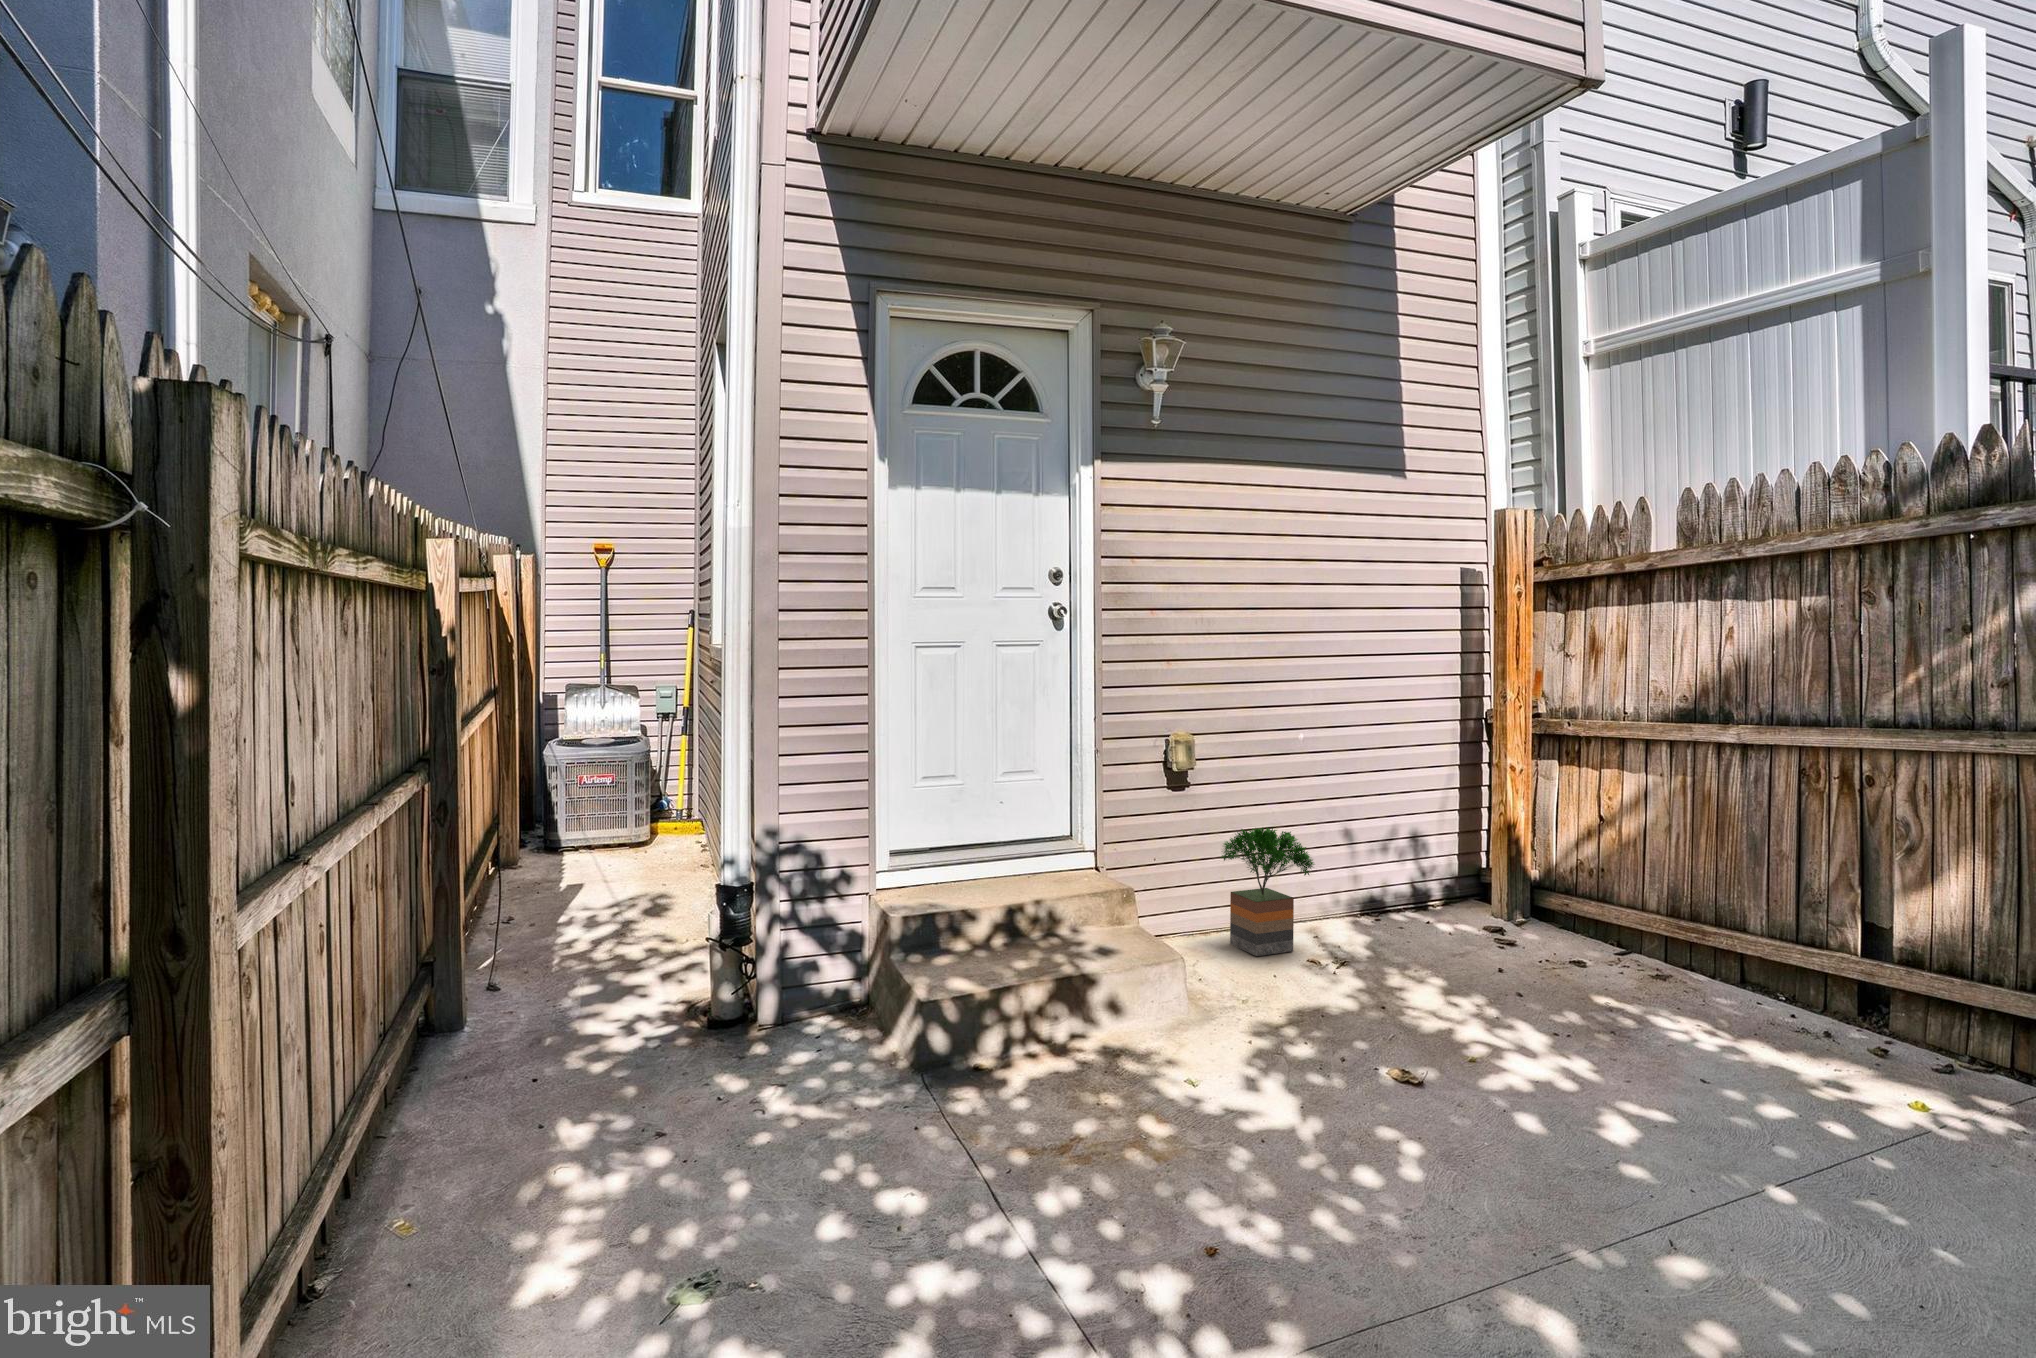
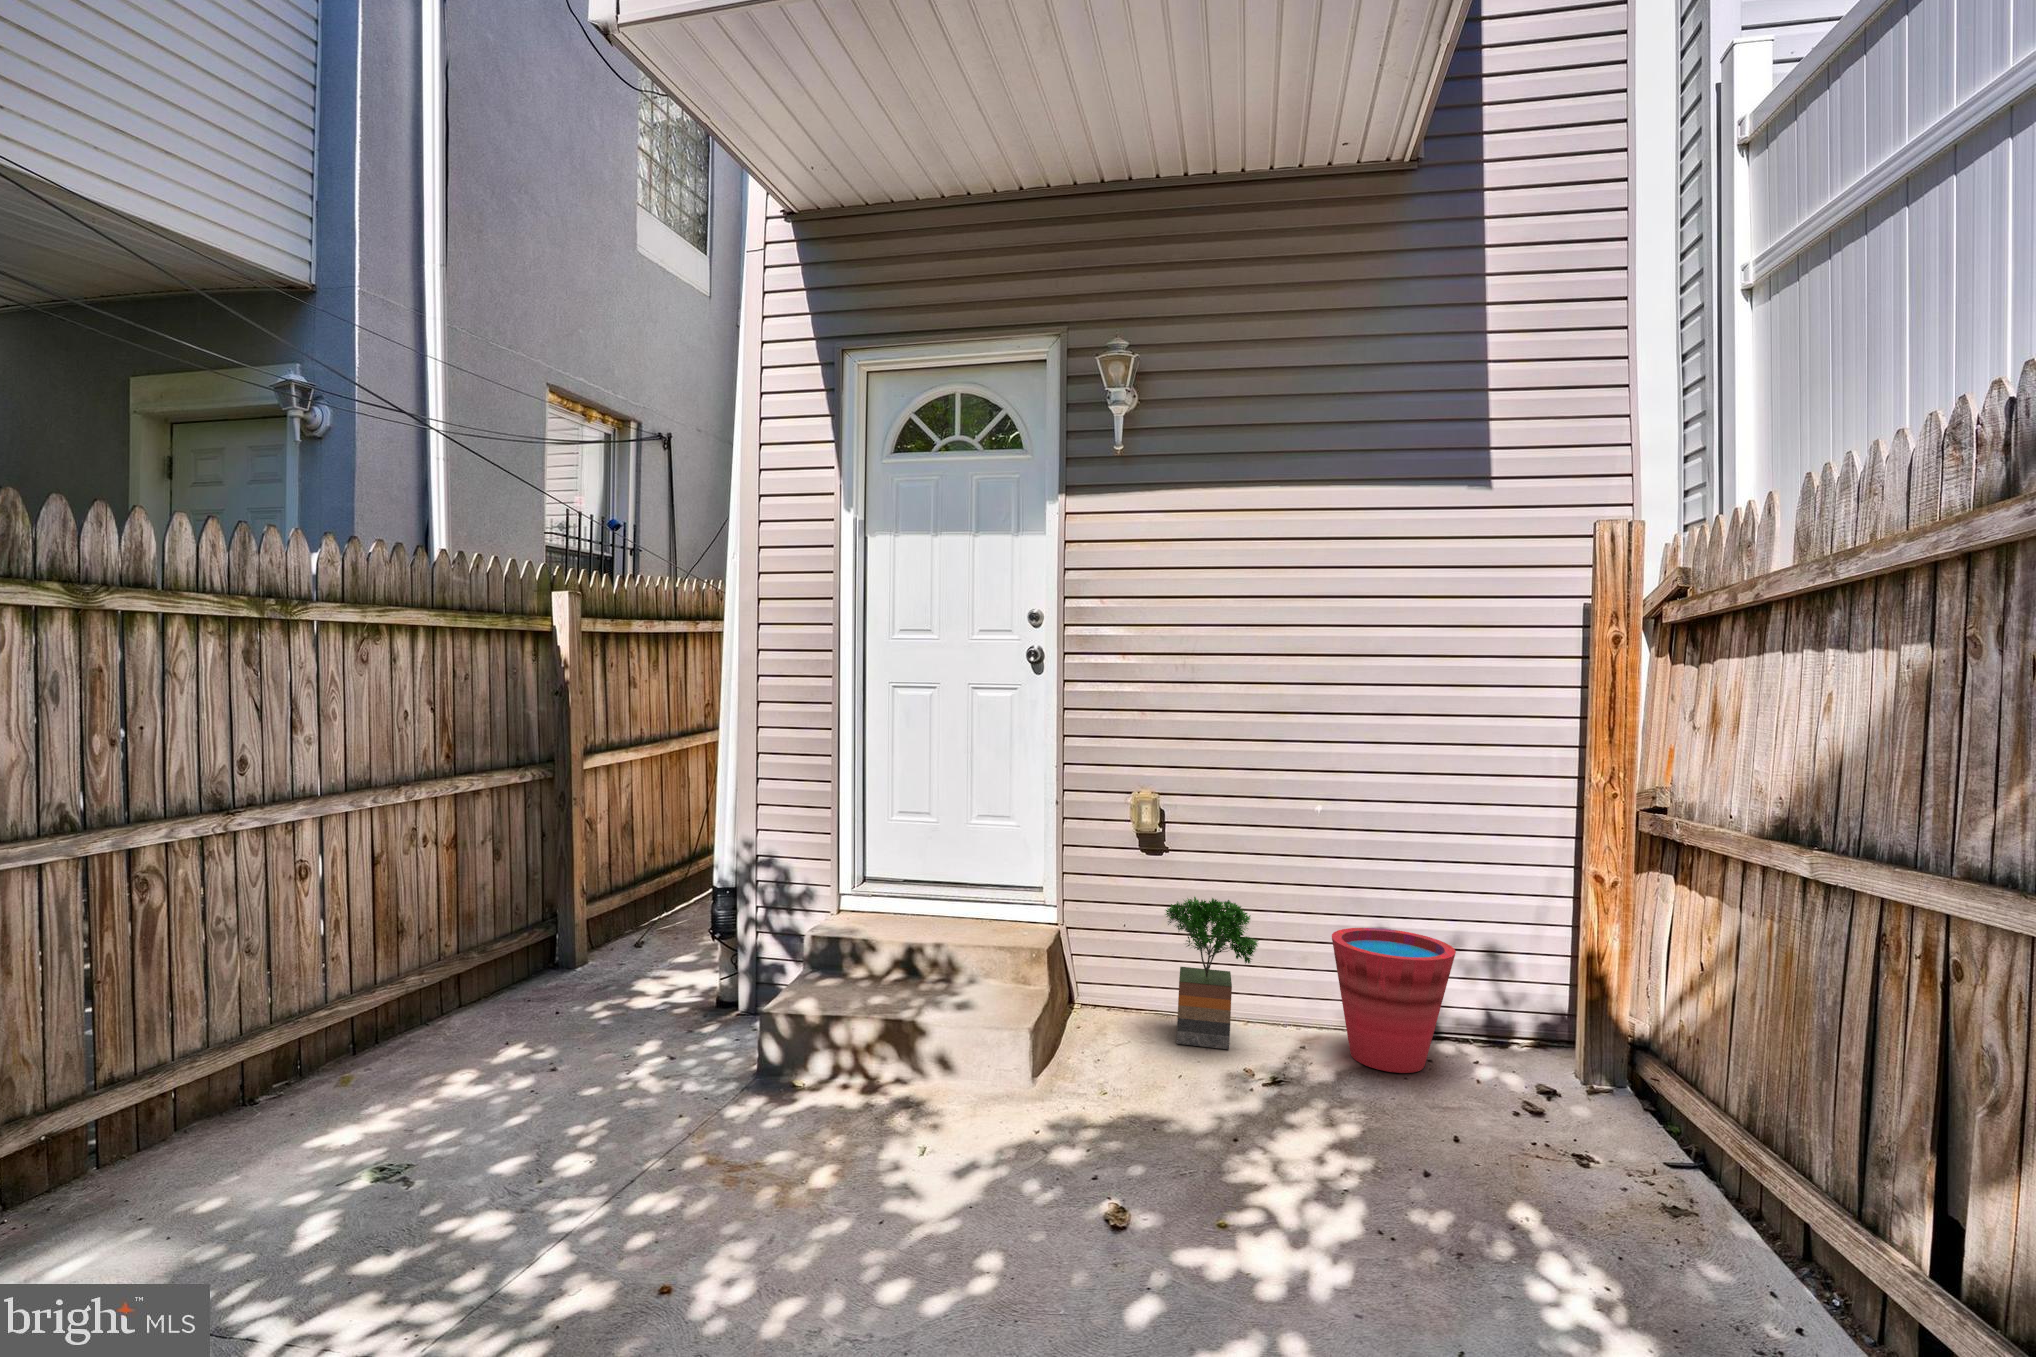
bucket: none [1337,831,1435,940] -> present [1332,928,1456,1073]

